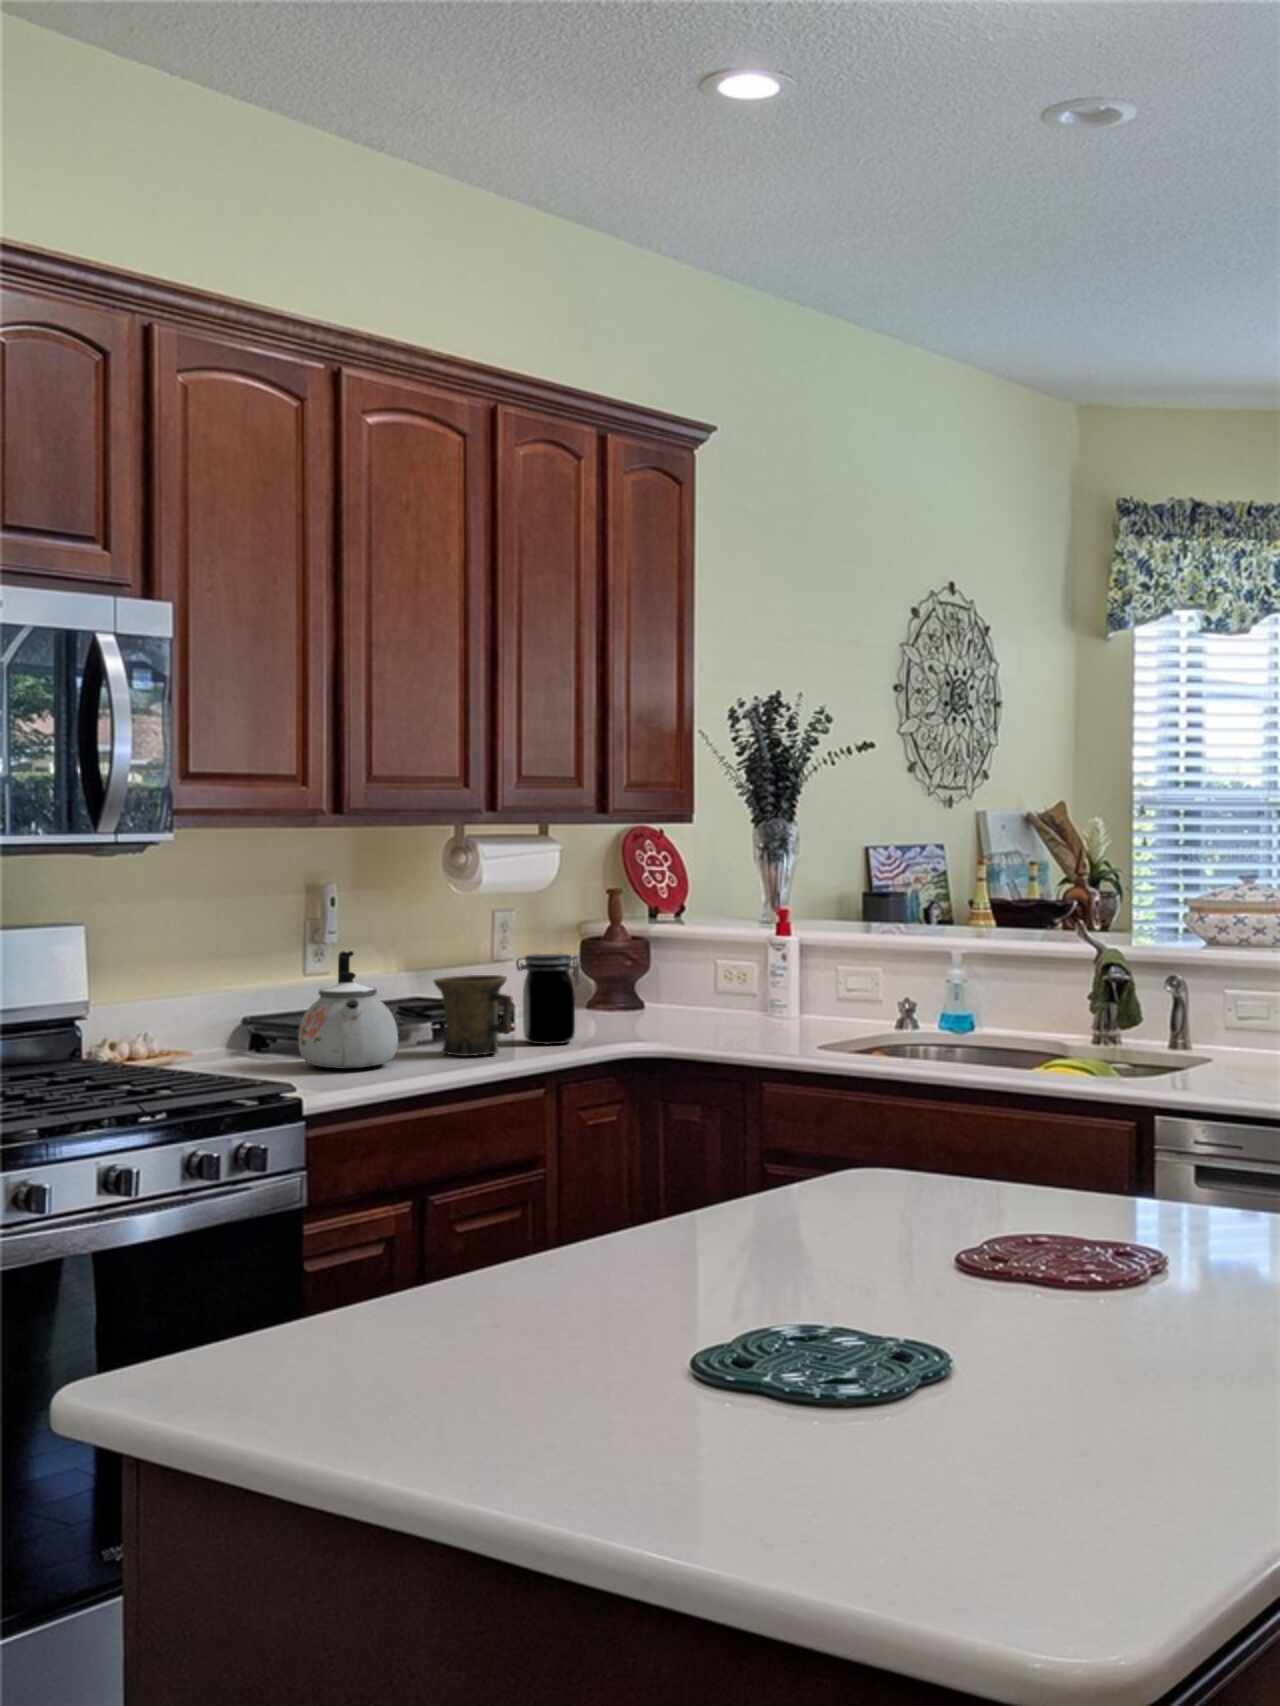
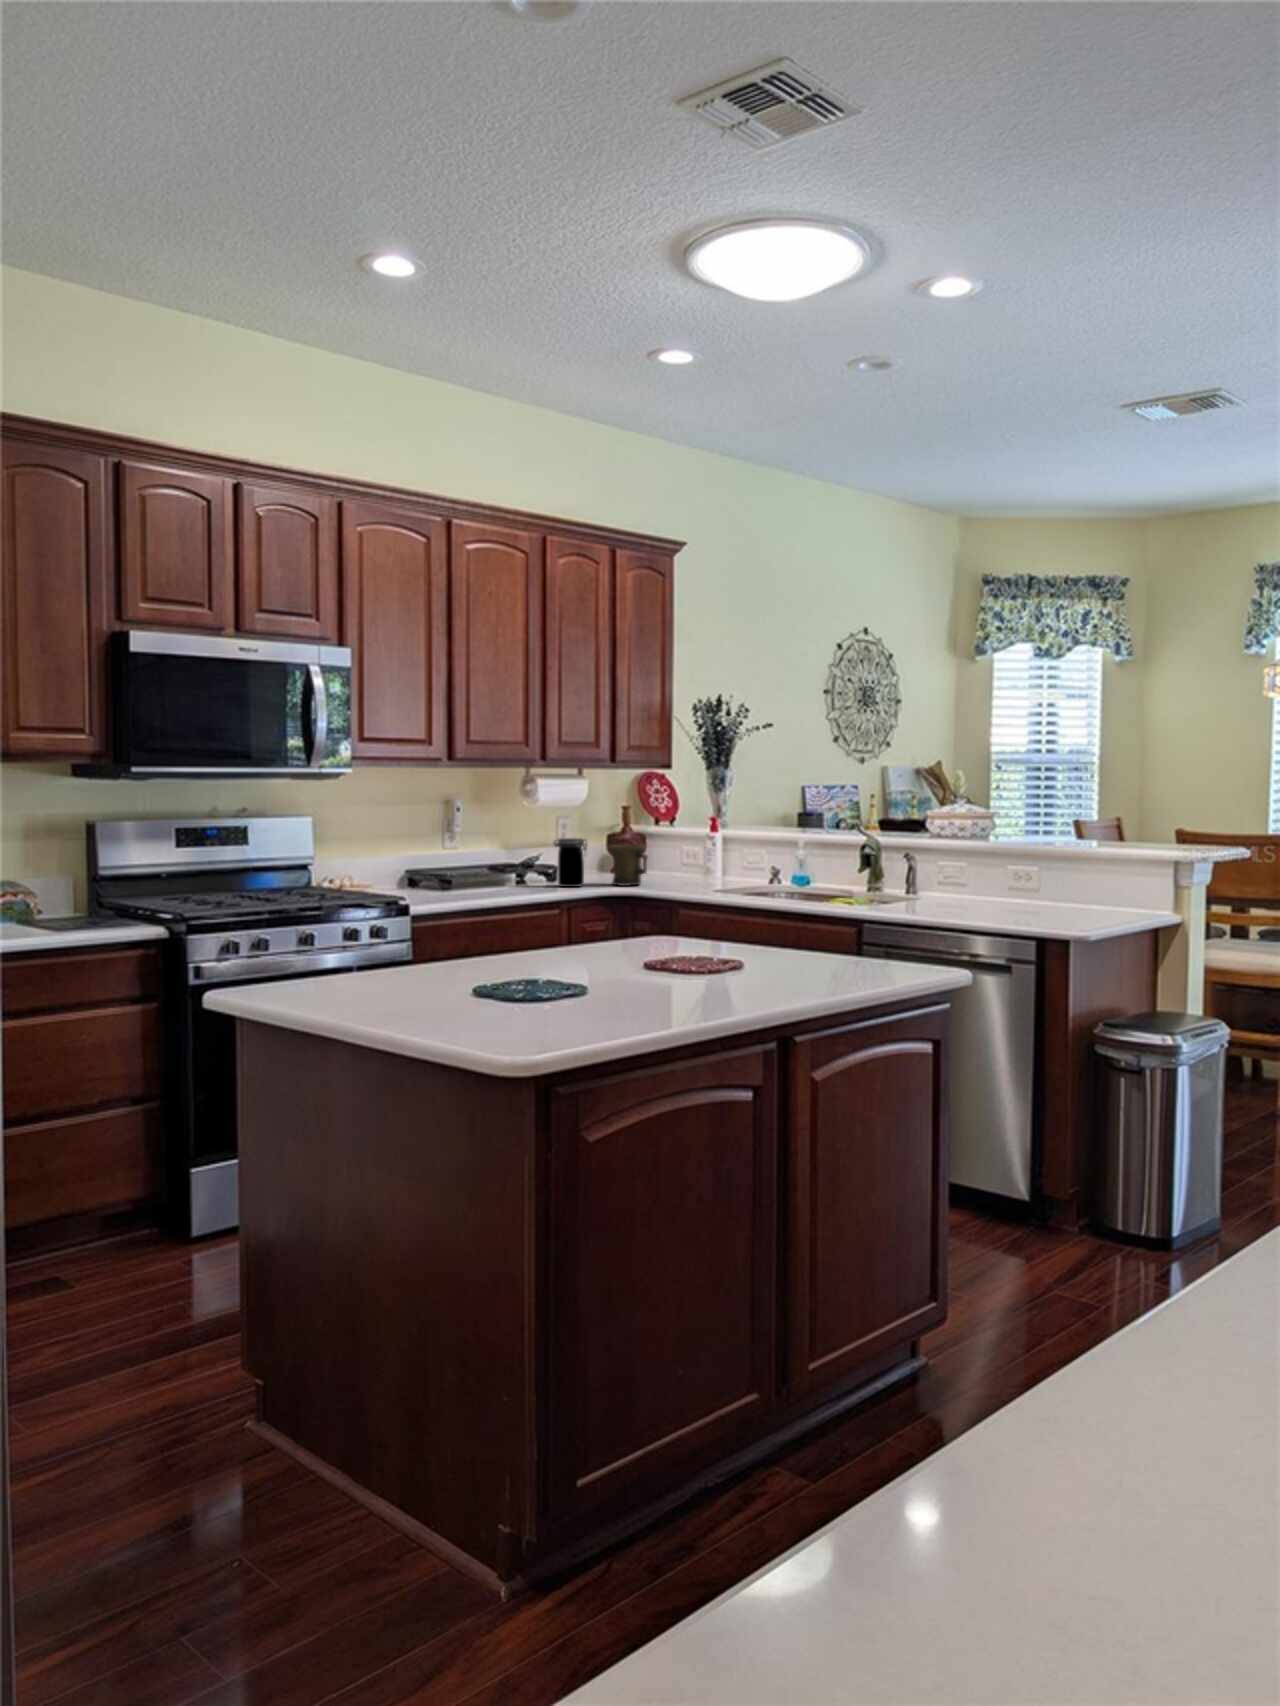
kettle: present [298,951,398,1069] -> none [428,832,480,894]
mug: present [434,975,513,1056] -> present [609,845,648,886]

